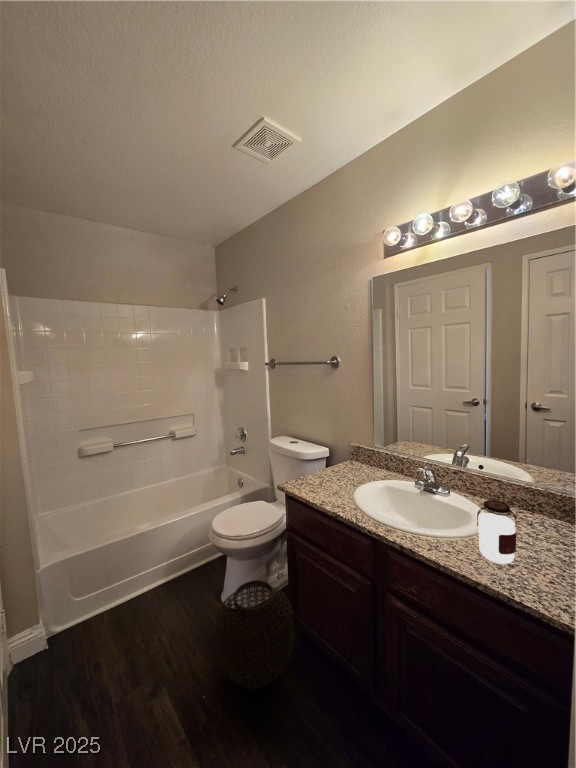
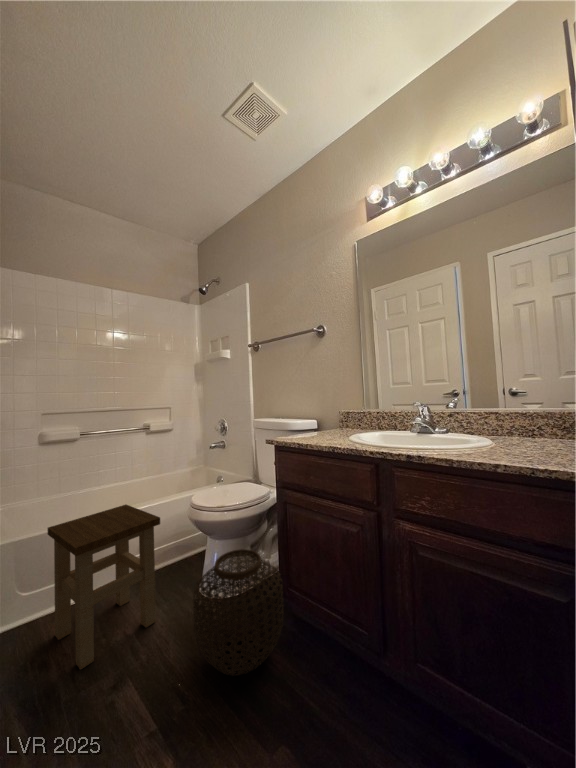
jar: present [477,500,517,564] -> none [487,395,532,456]
stool: none [93,524,187,671] -> present [47,505,160,669]

